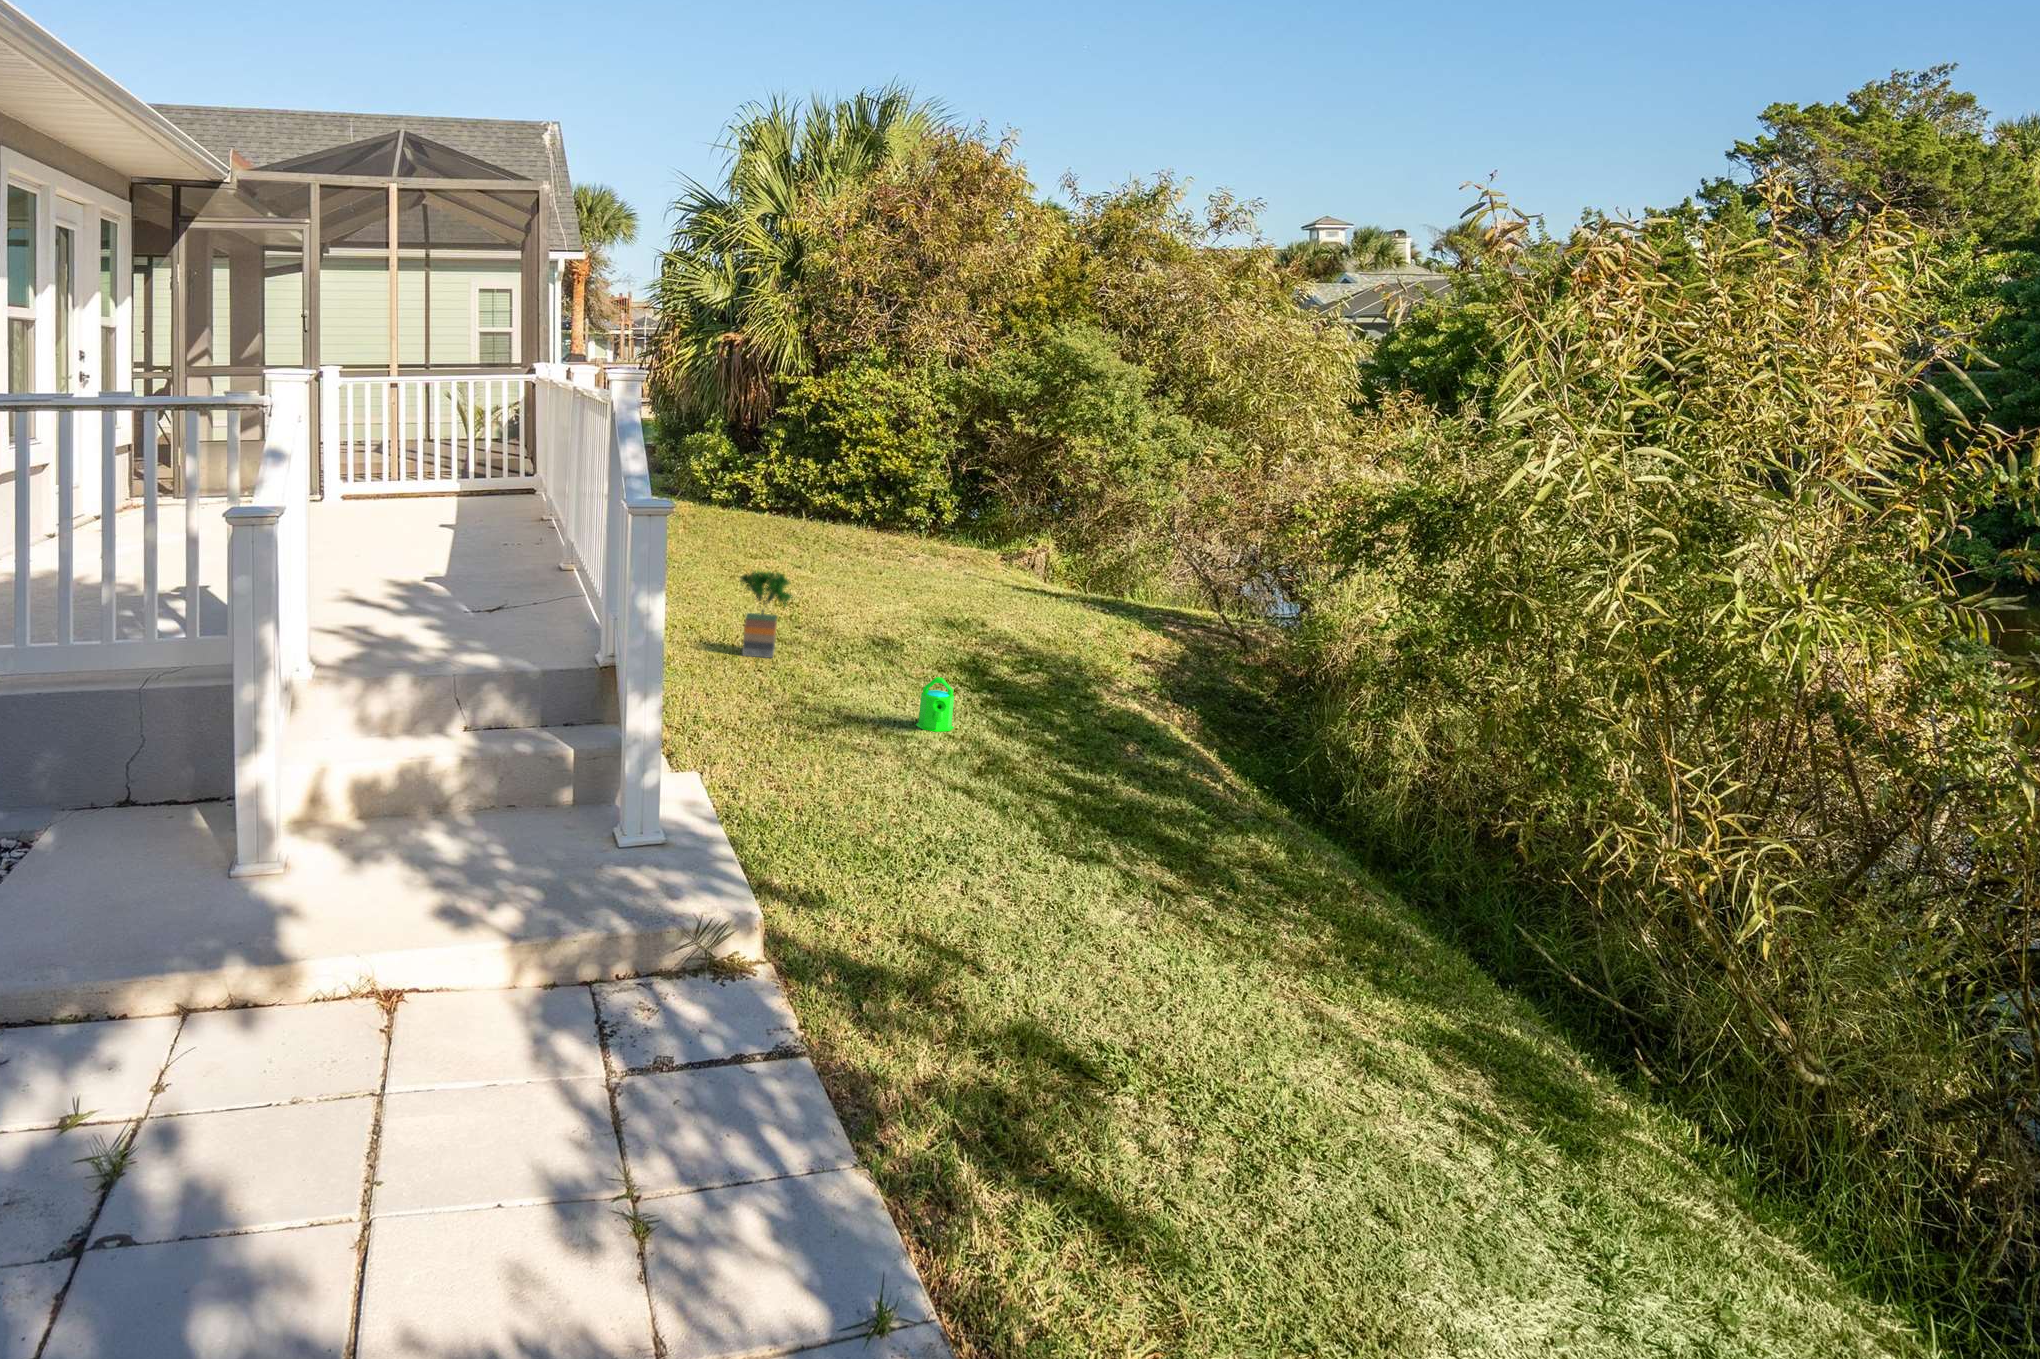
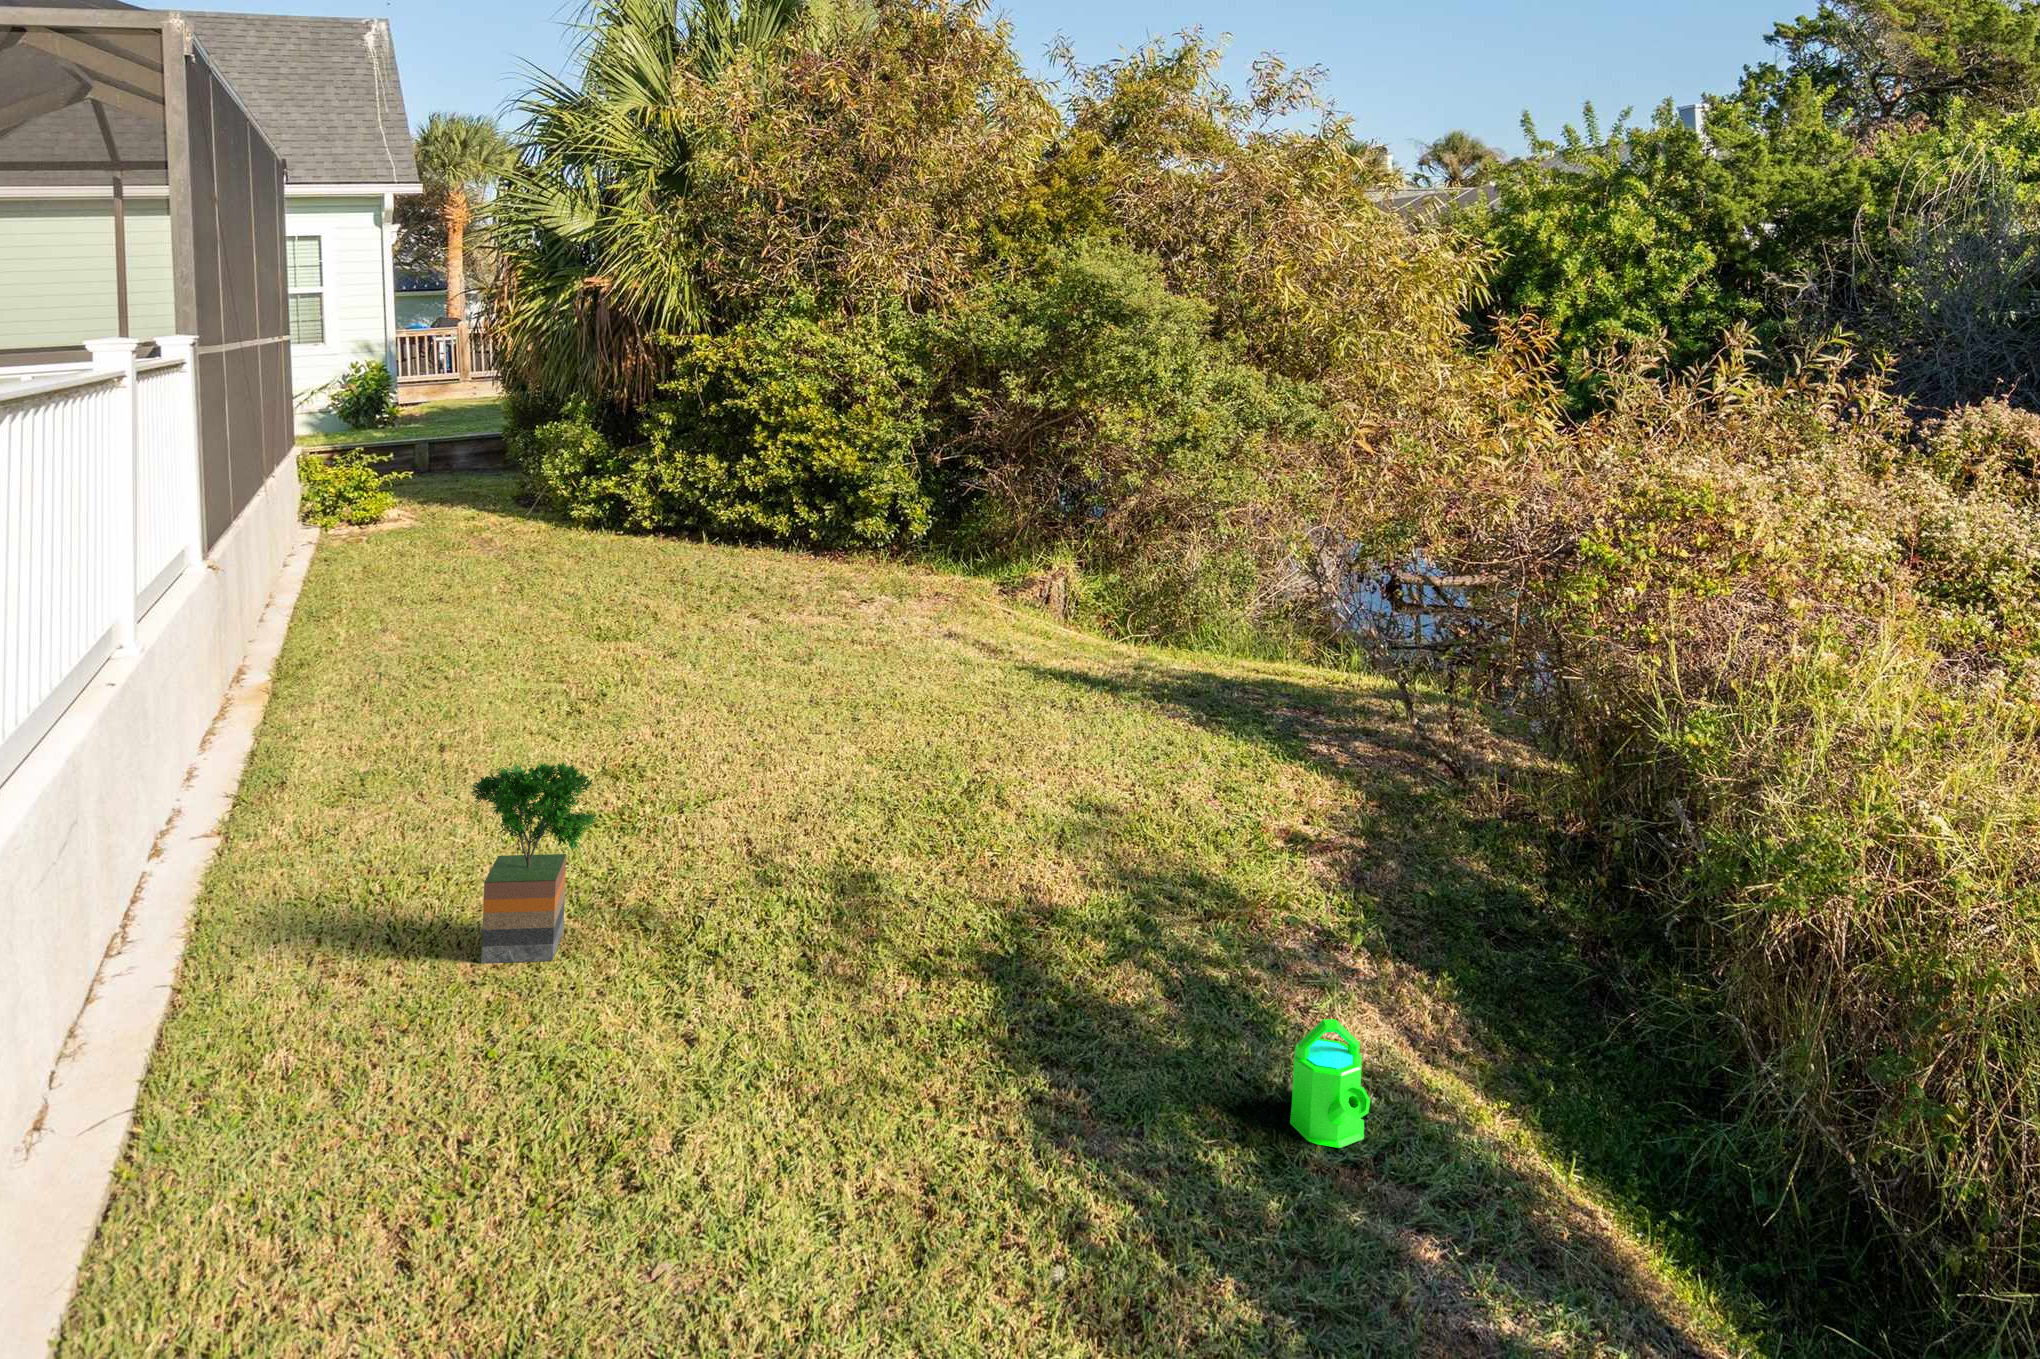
watering can: present [916,677,954,732] -> present [1290,1019,1370,1148]

